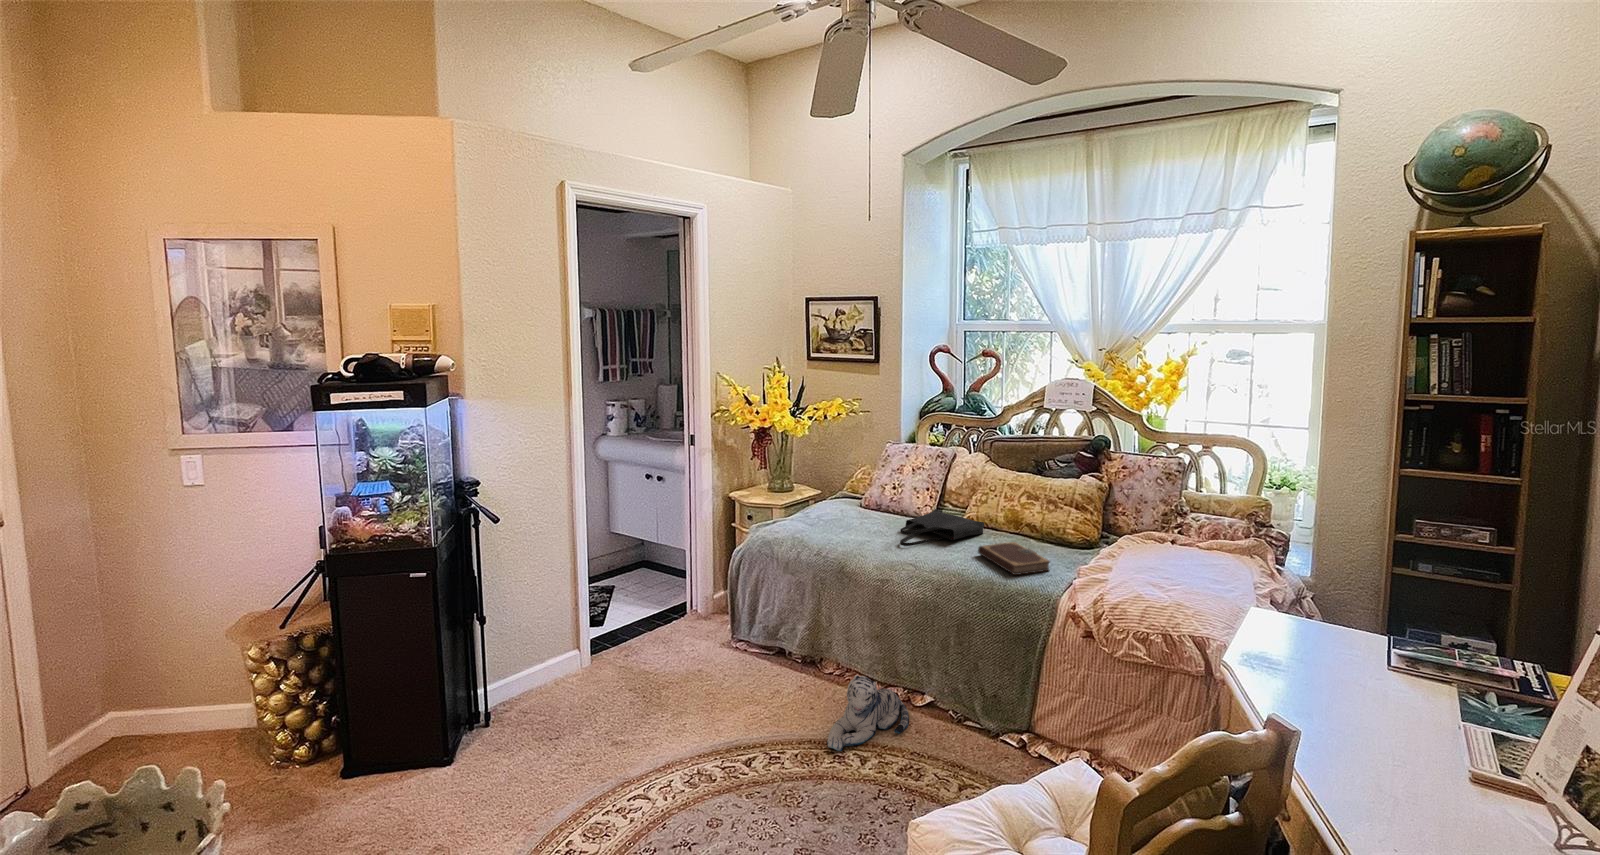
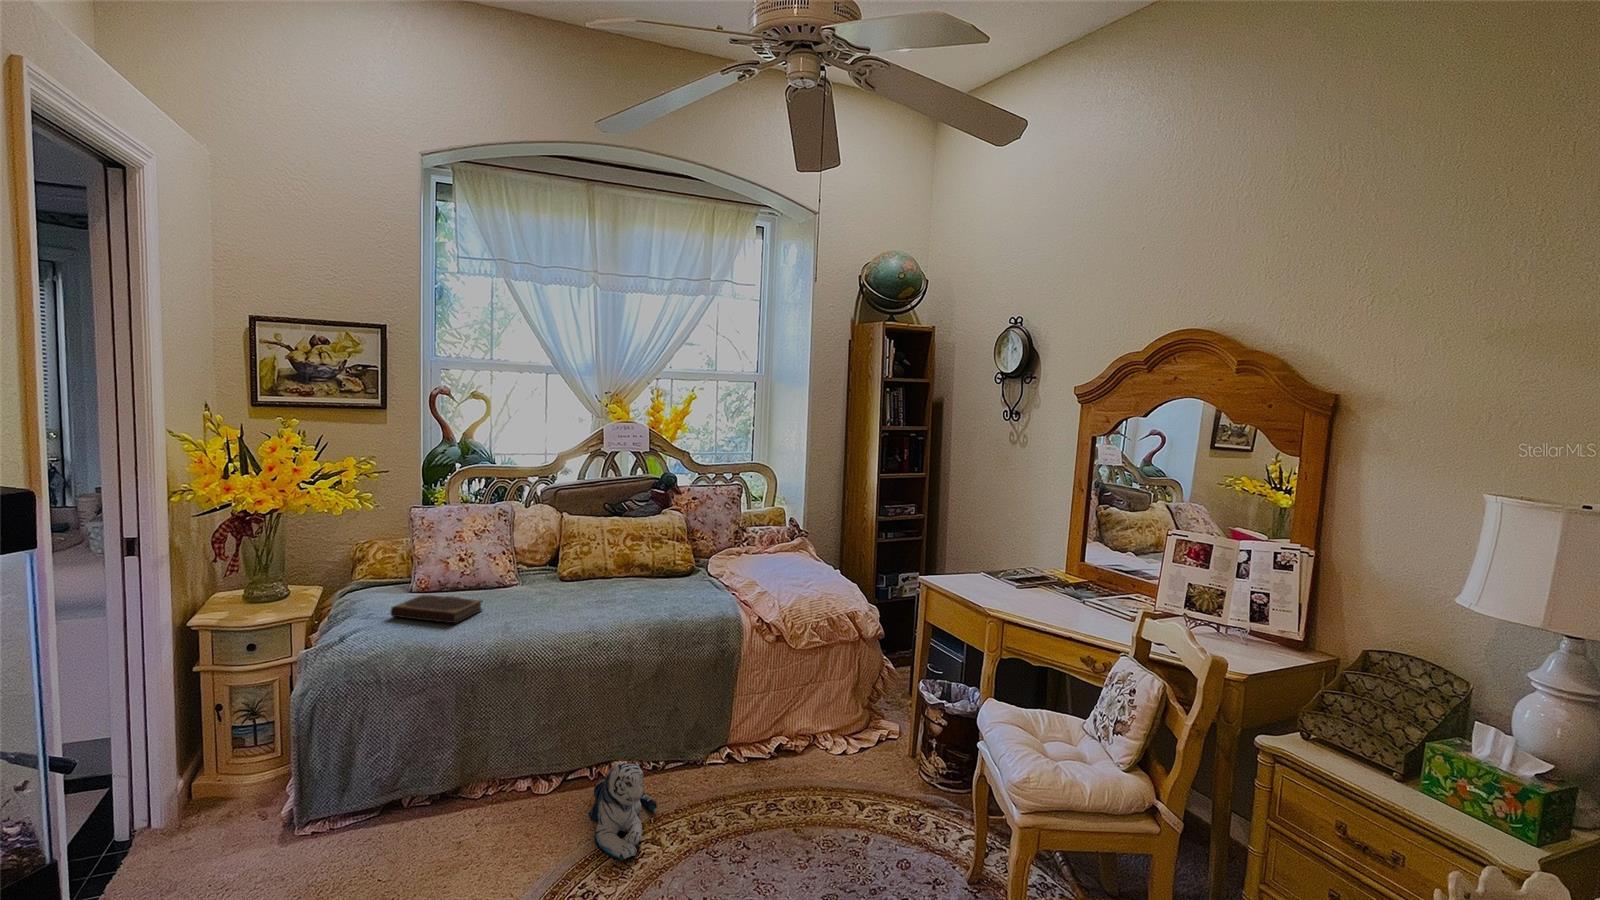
tote bag: present [900,509,984,546] -> none [531,572,607,614]
notebook: present [978,542,1050,575] -> present [391,595,482,623]

